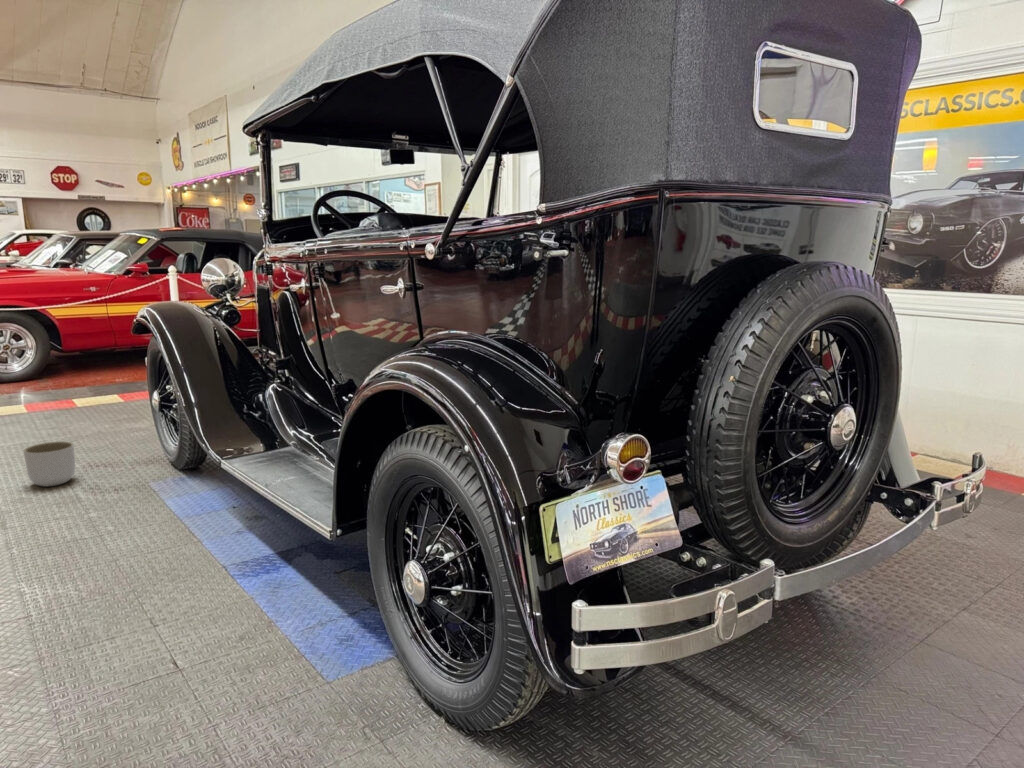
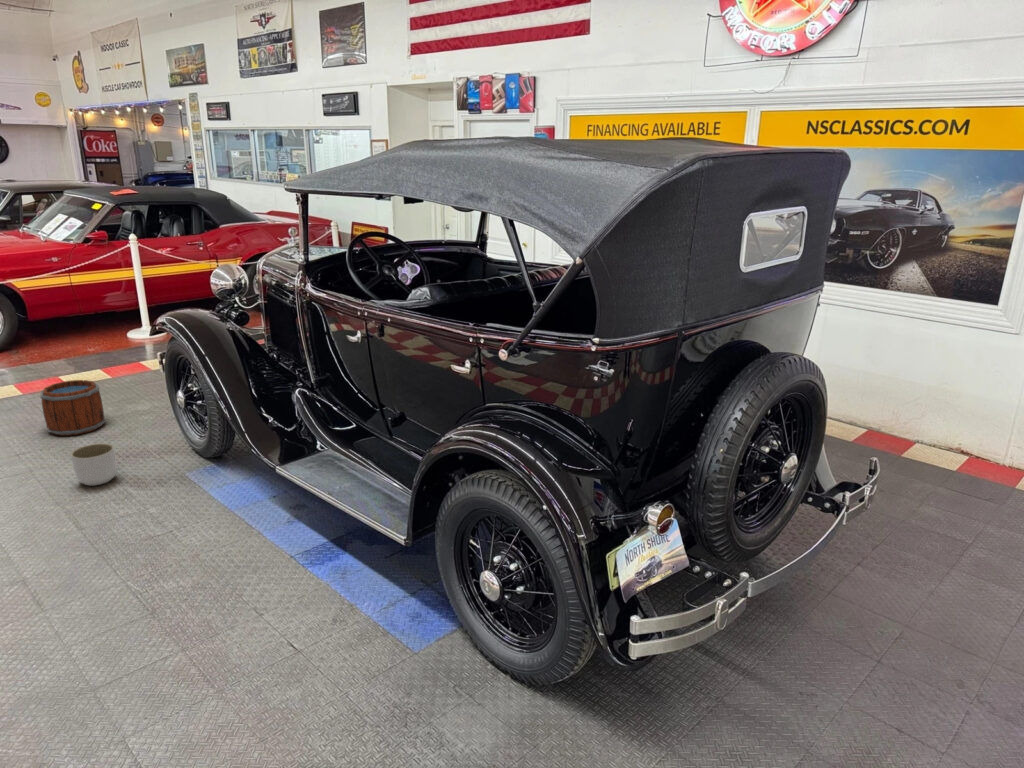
bucket: none [25,387,95,443] -> present [41,380,105,436]

